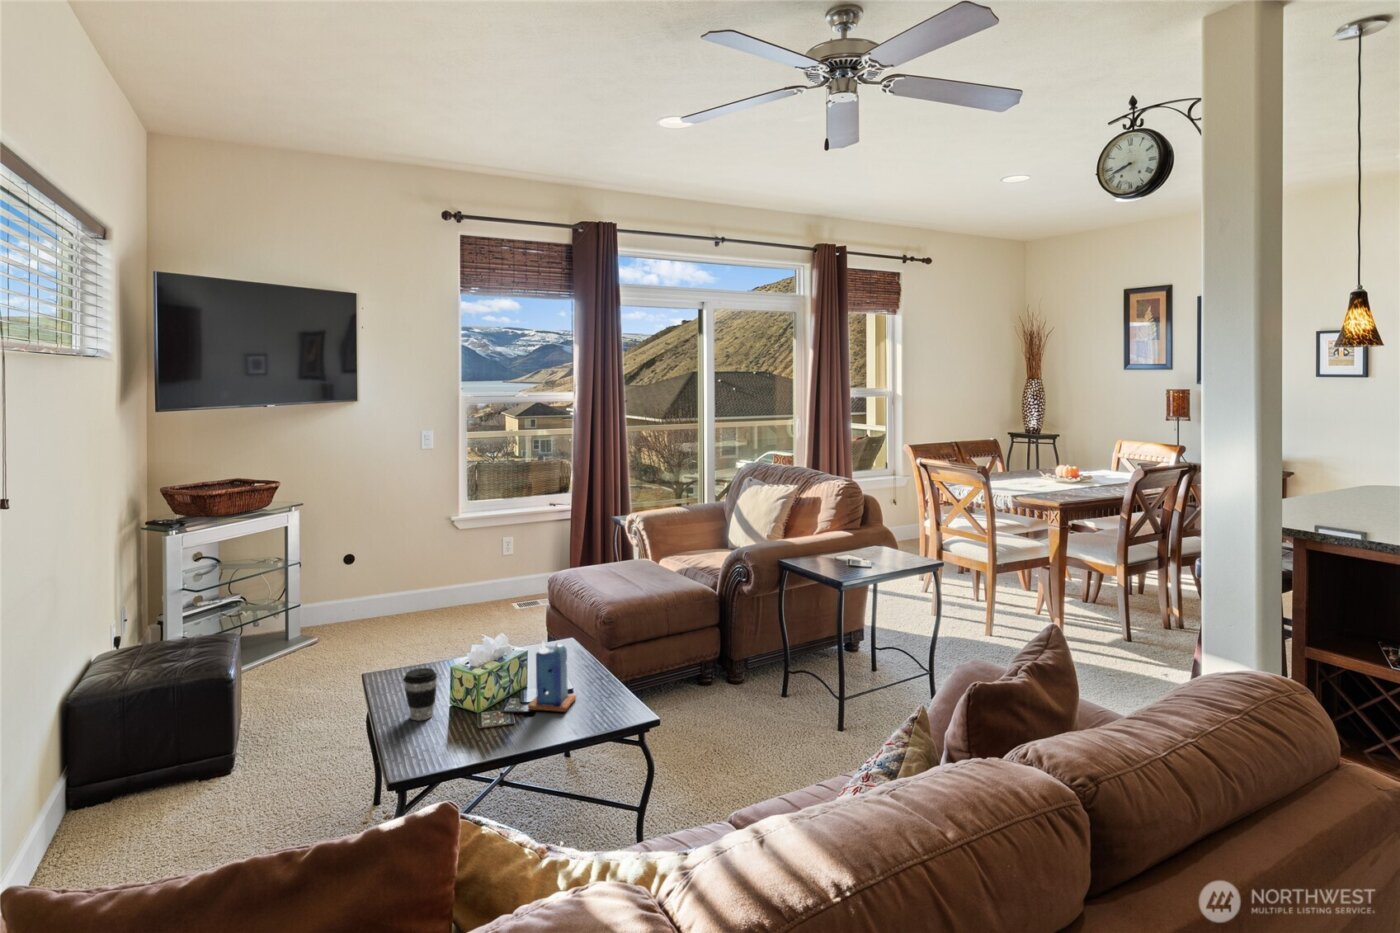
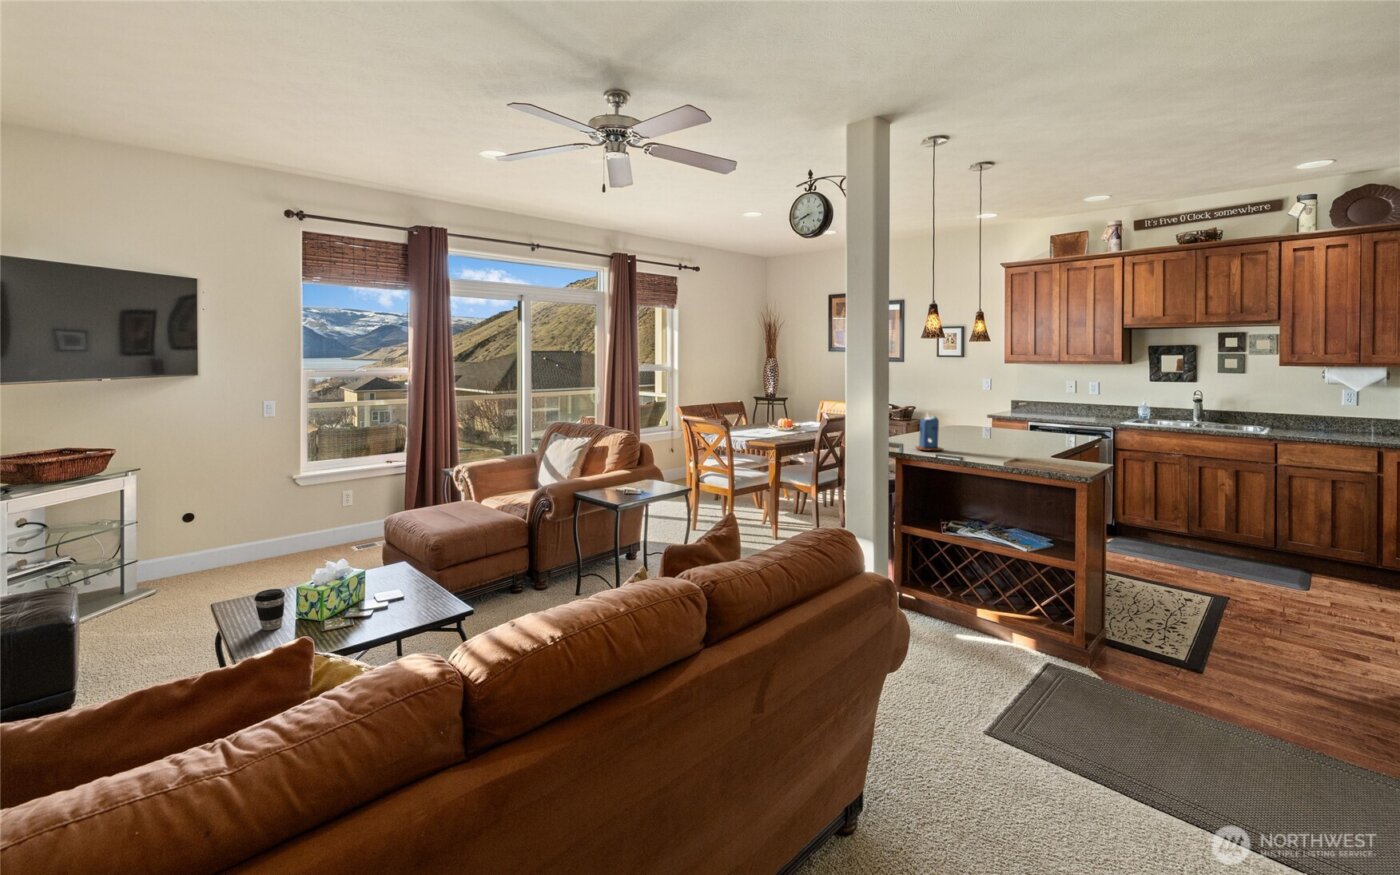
candle: present [528,641,576,712] -> present [916,414,943,451]

